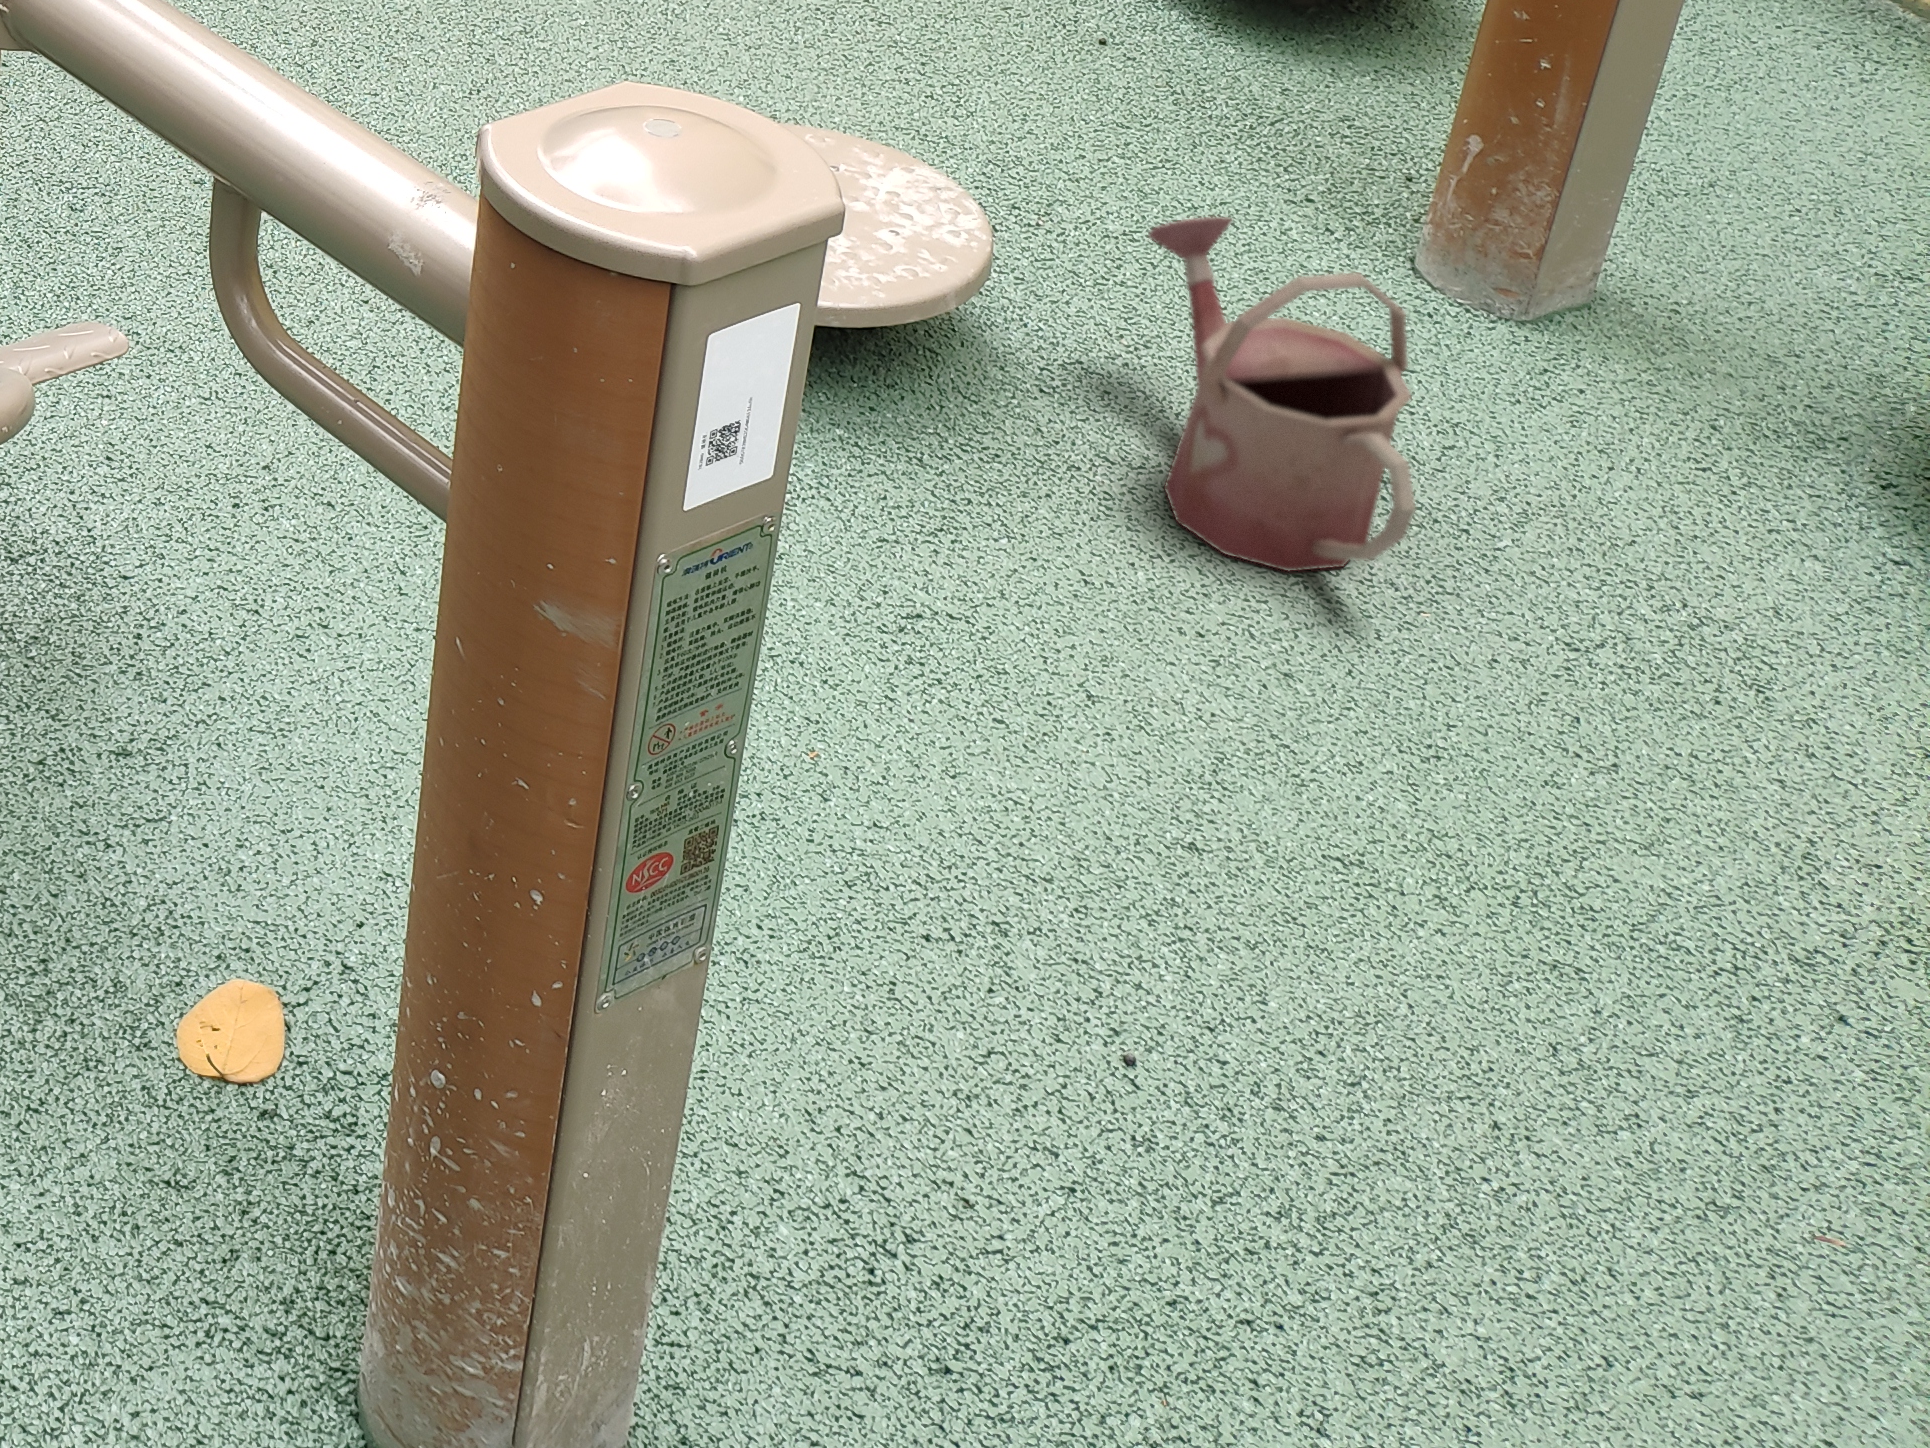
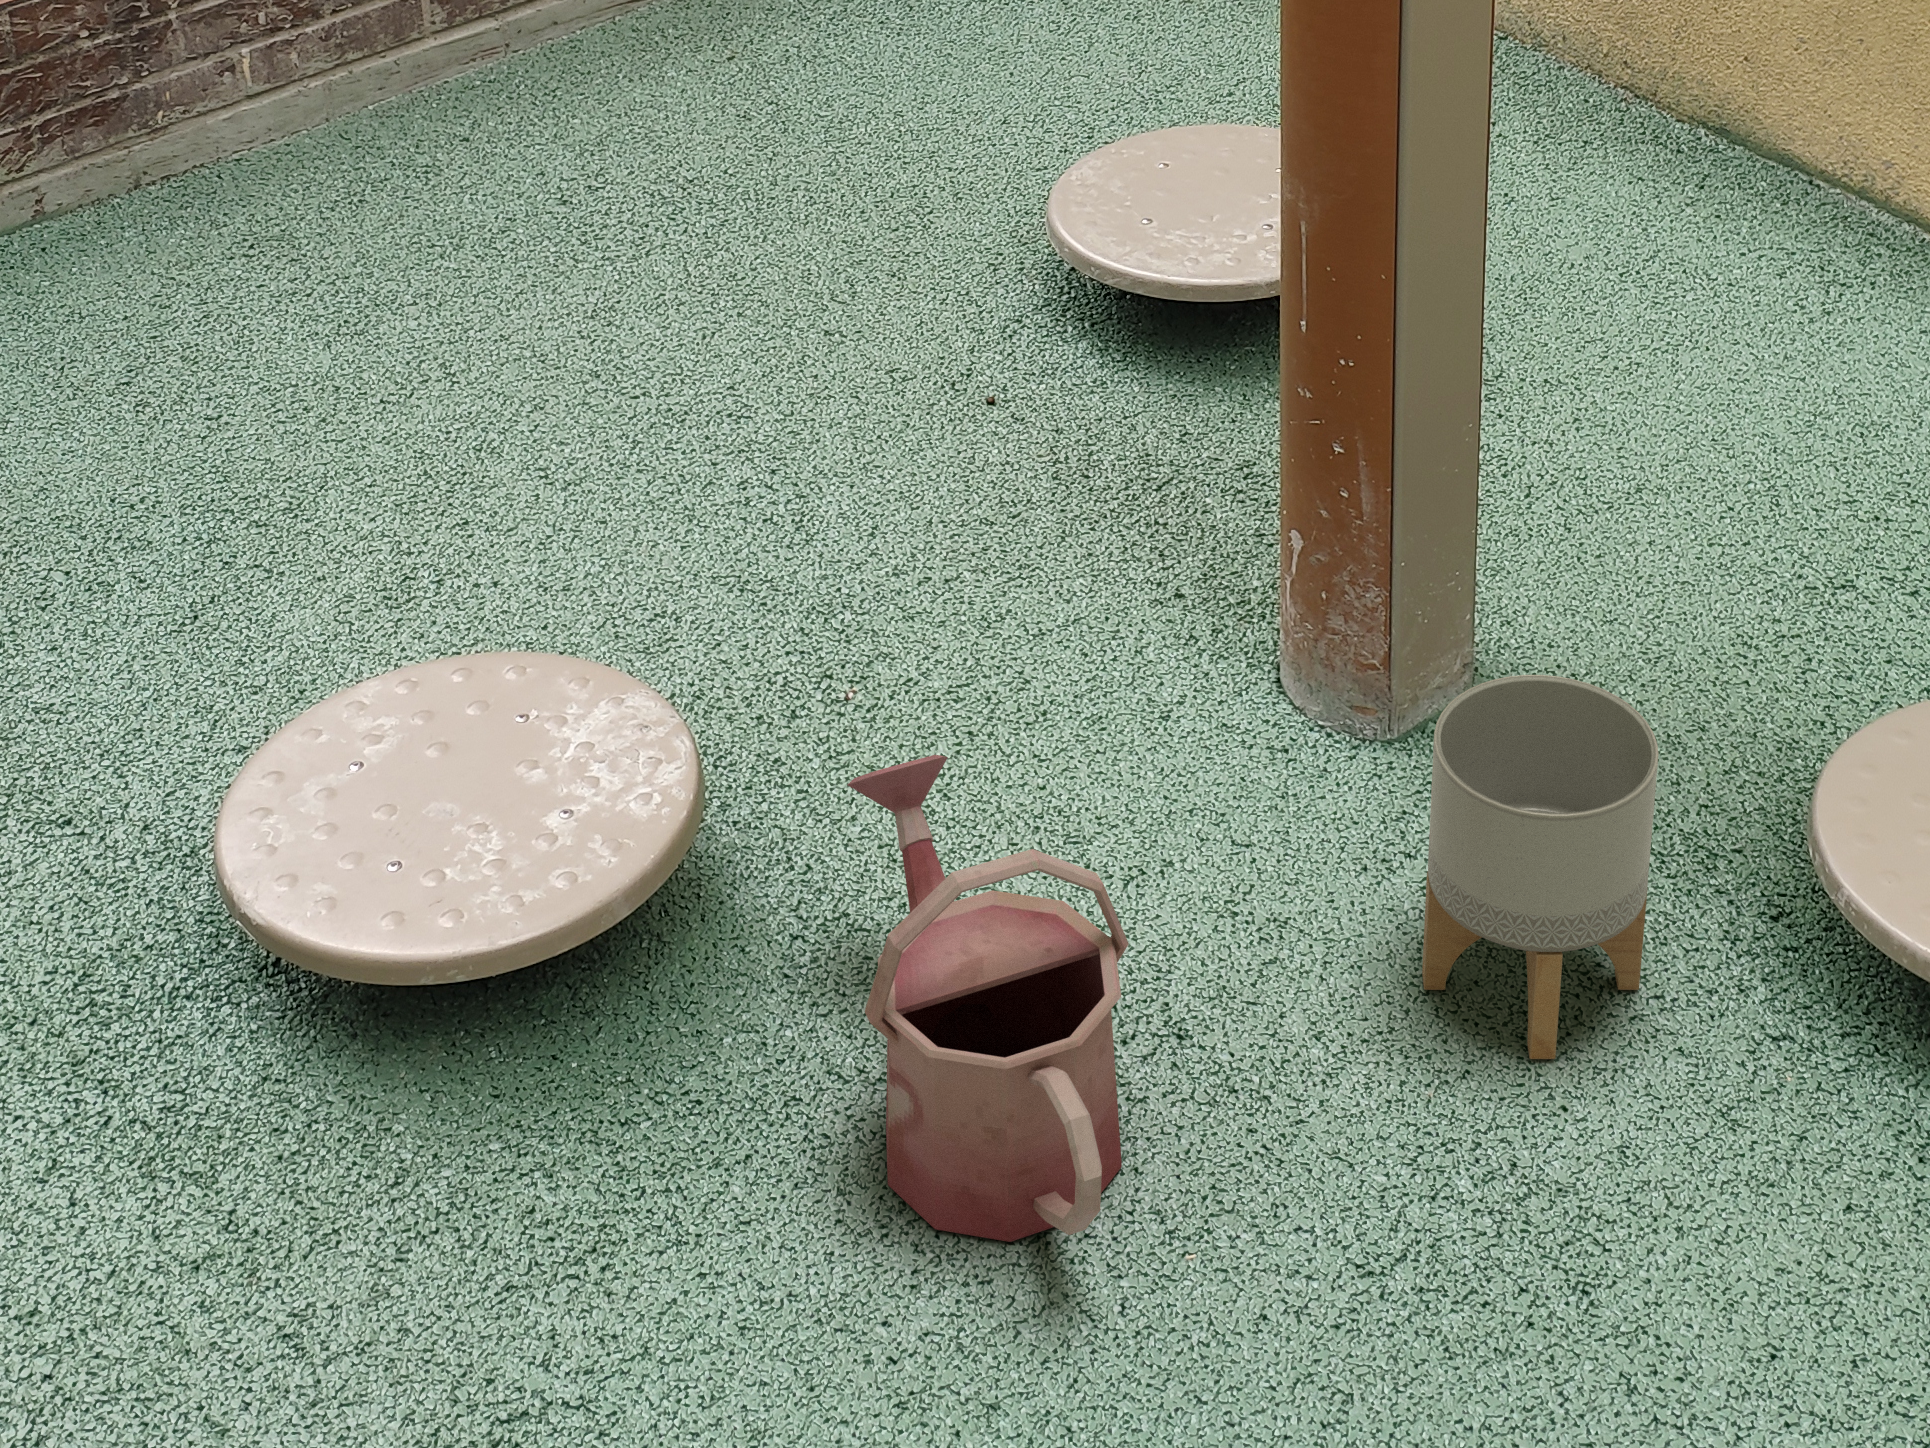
planter: none [1596,230,1873,534] -> present [1422,675,1659,1059]

